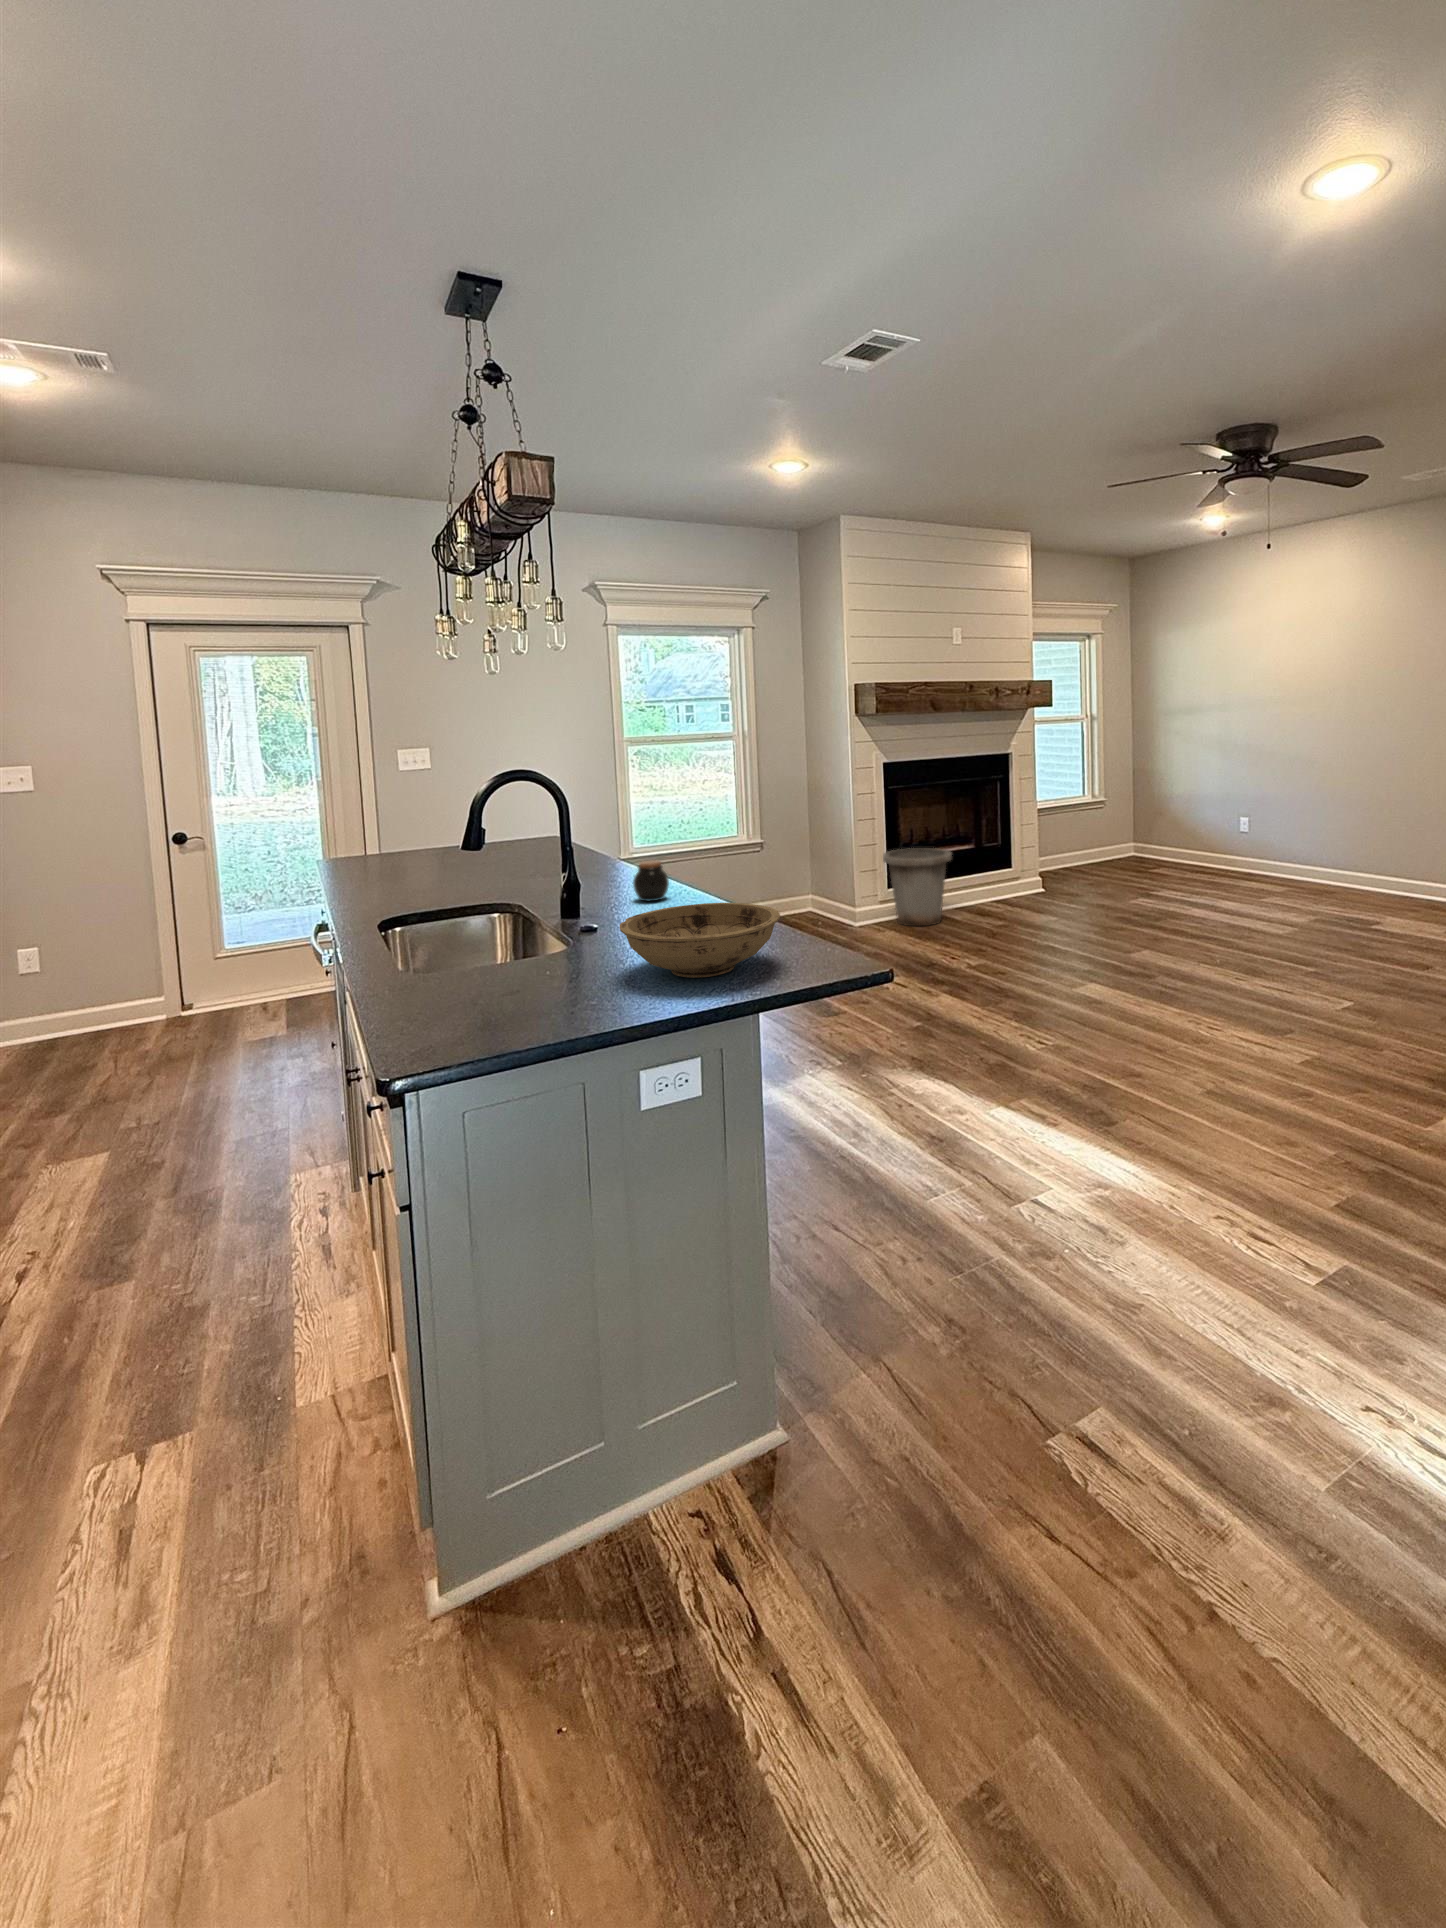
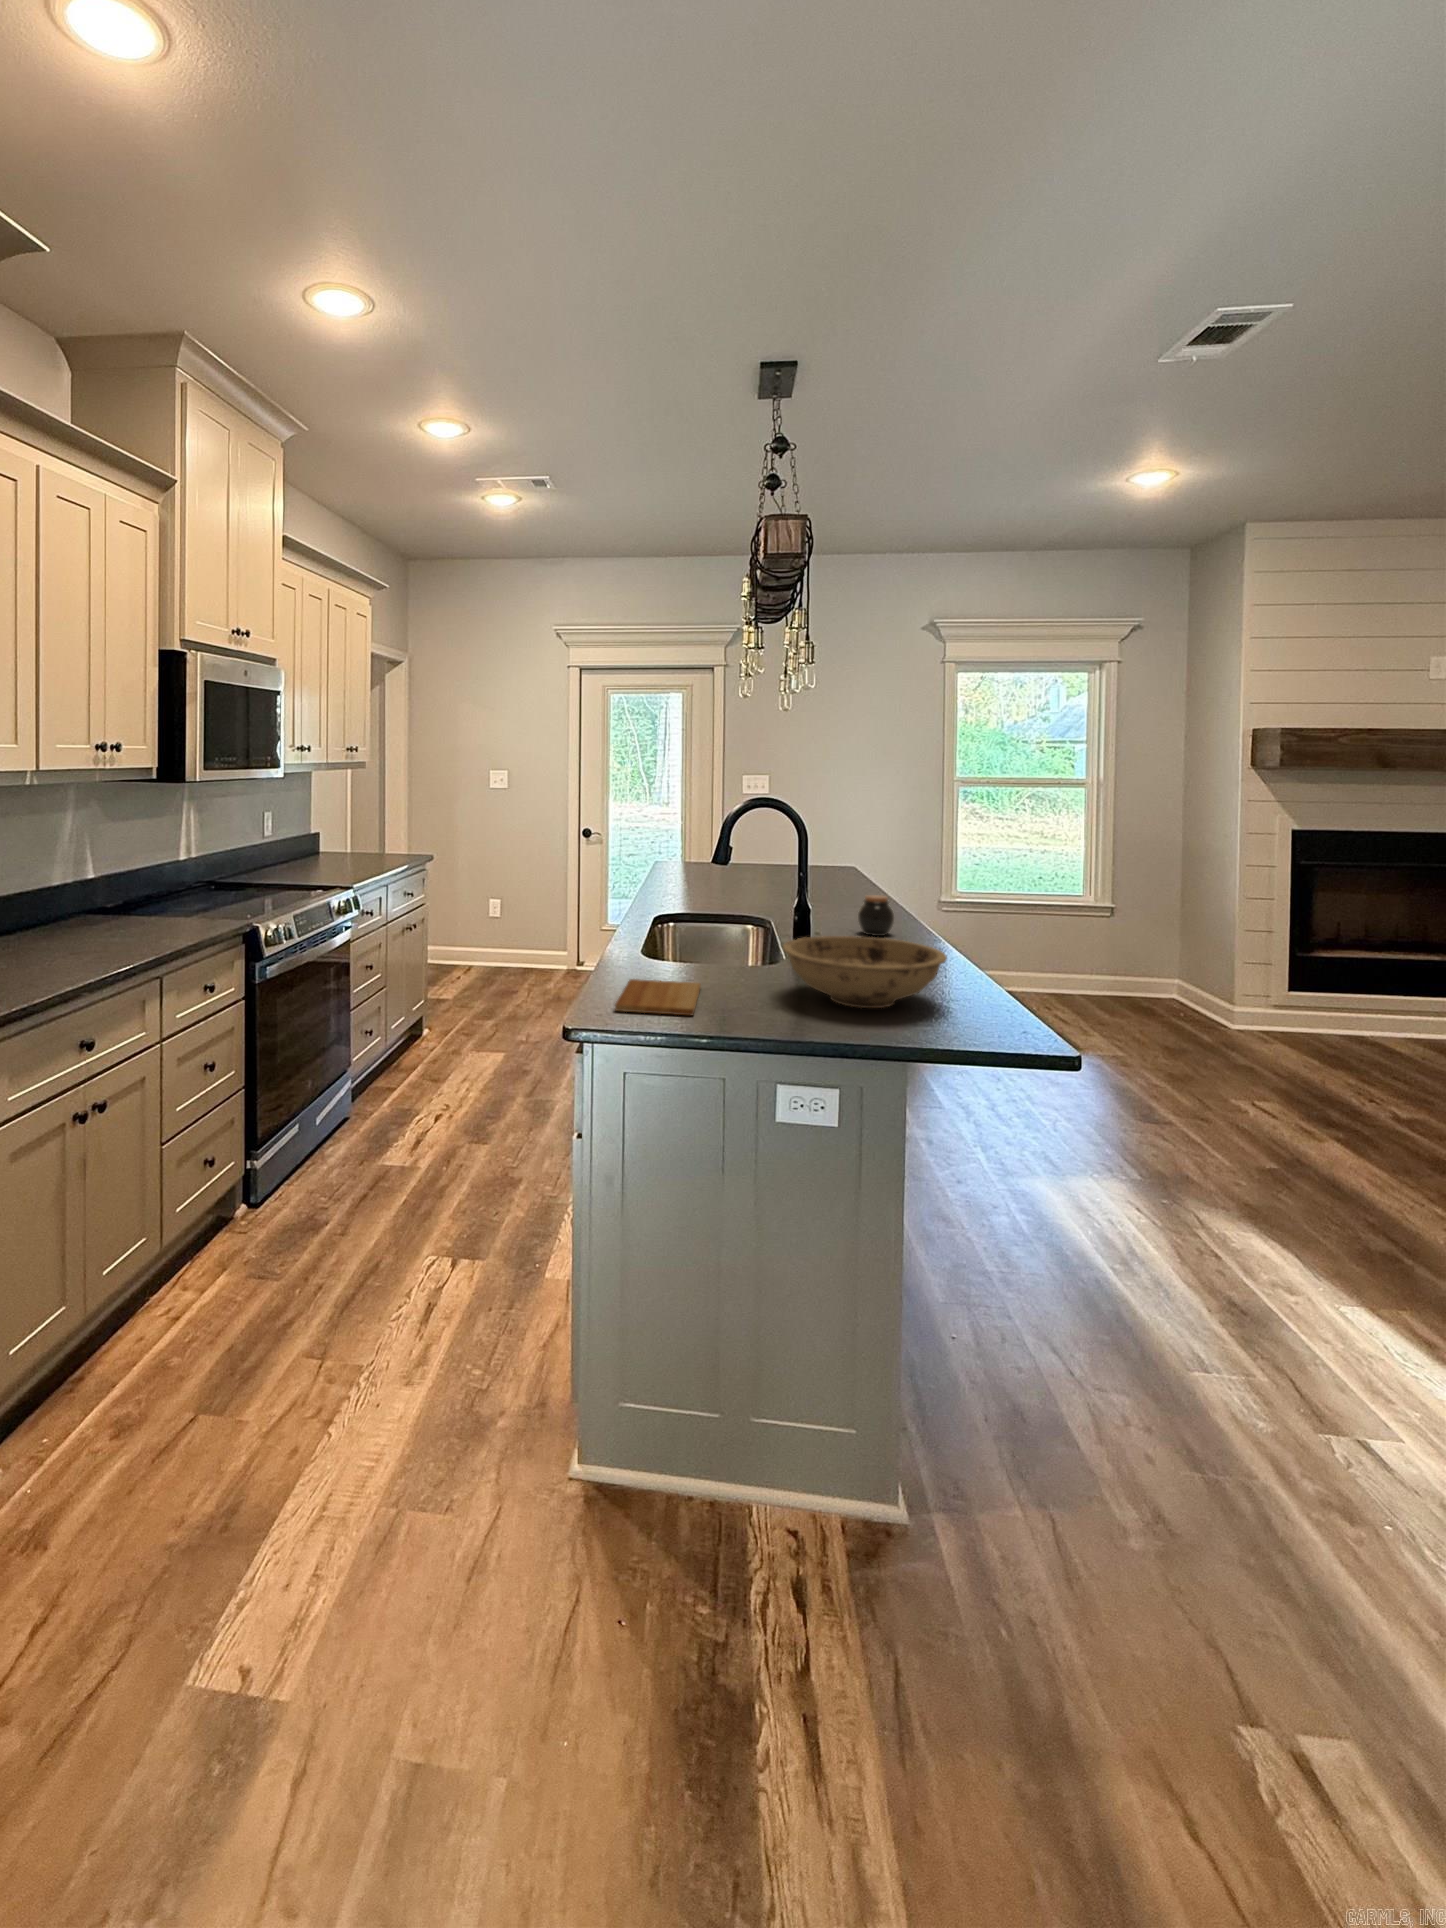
trash can: present [883,848,952,926] -> none [1281,945,1393,1051]
cutting board: none [446,988,553,1043] -> present [615,979,701,1015]

